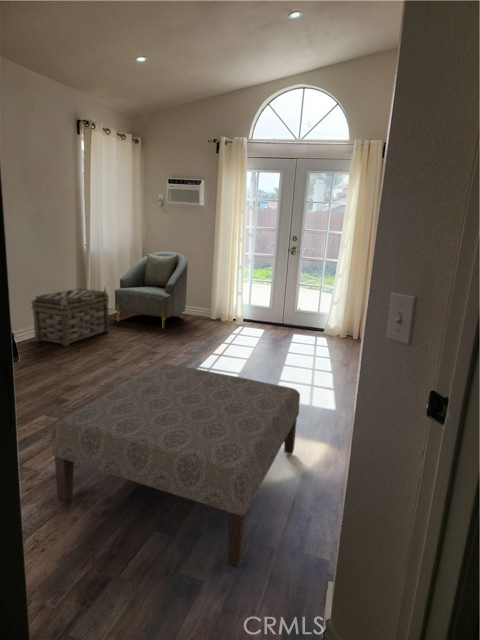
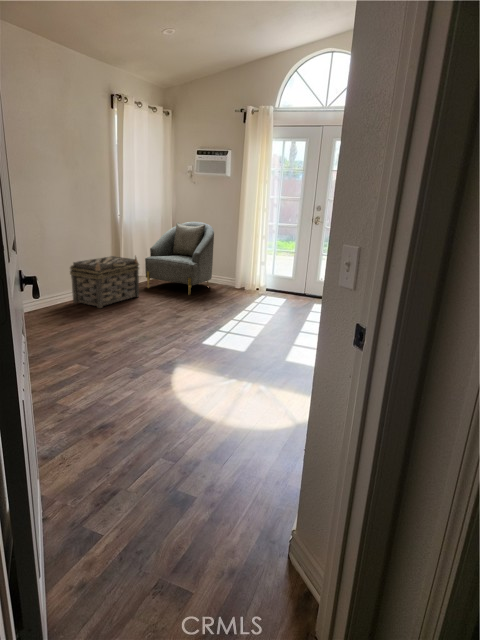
ottoman: present [51,363,300,566] -> none [82,321,296,476]

